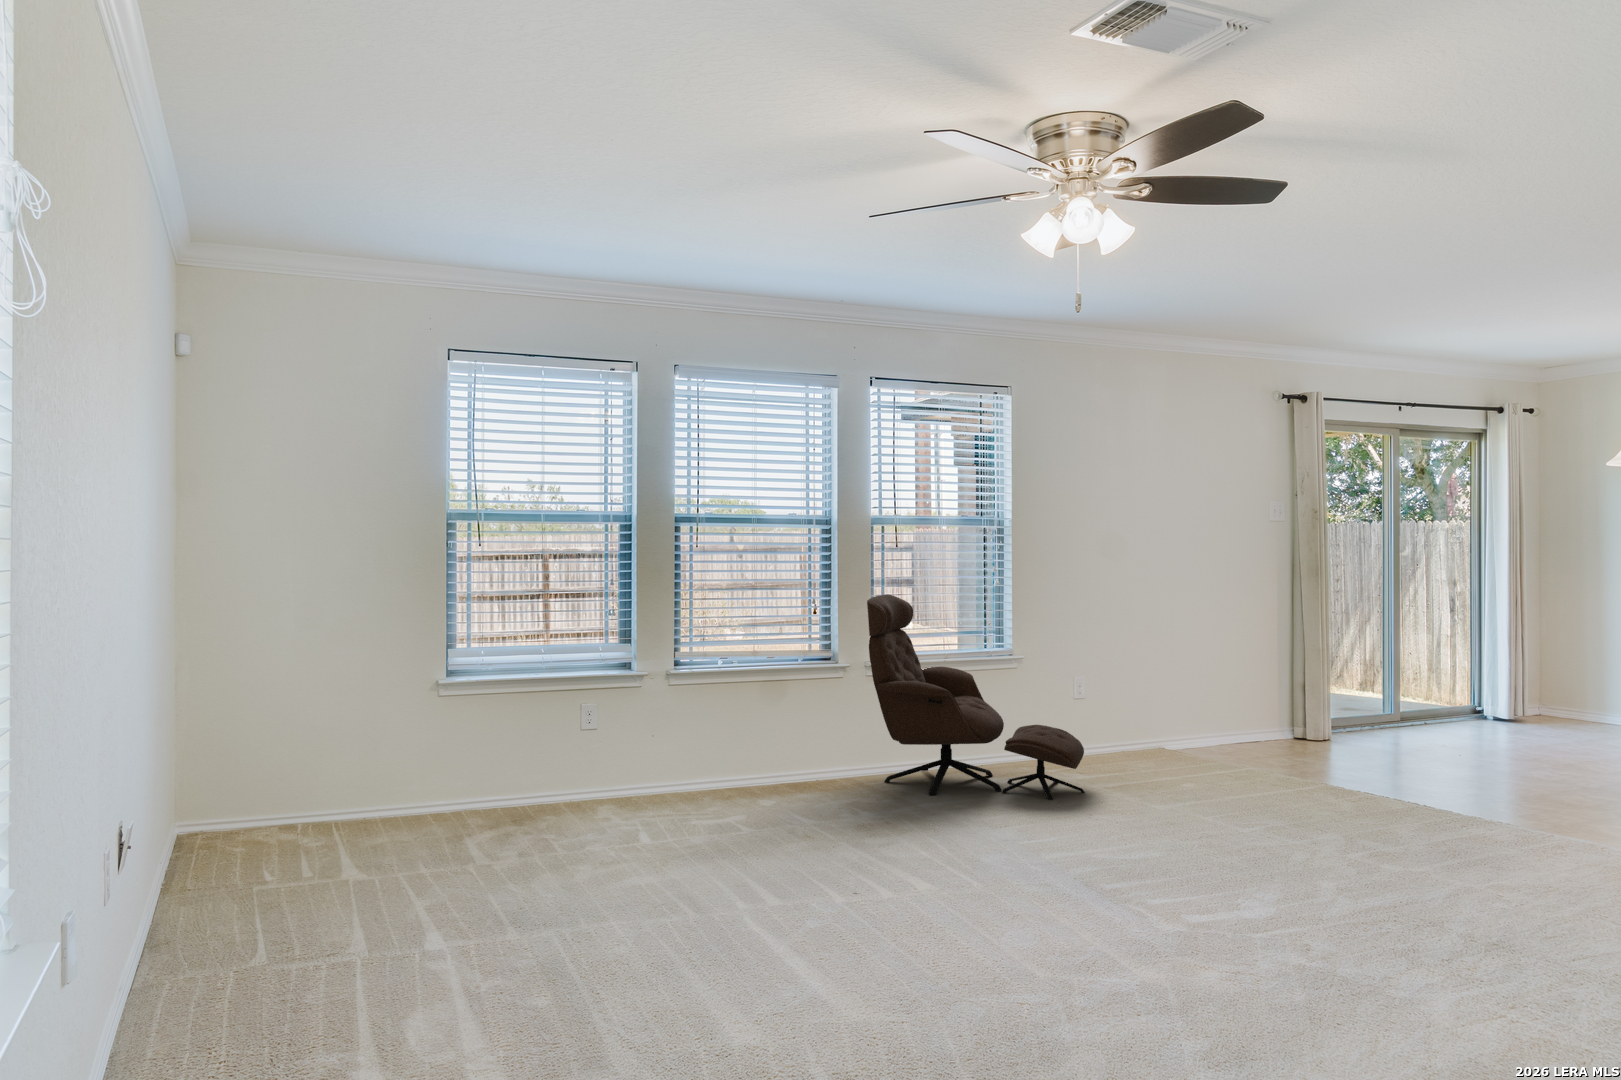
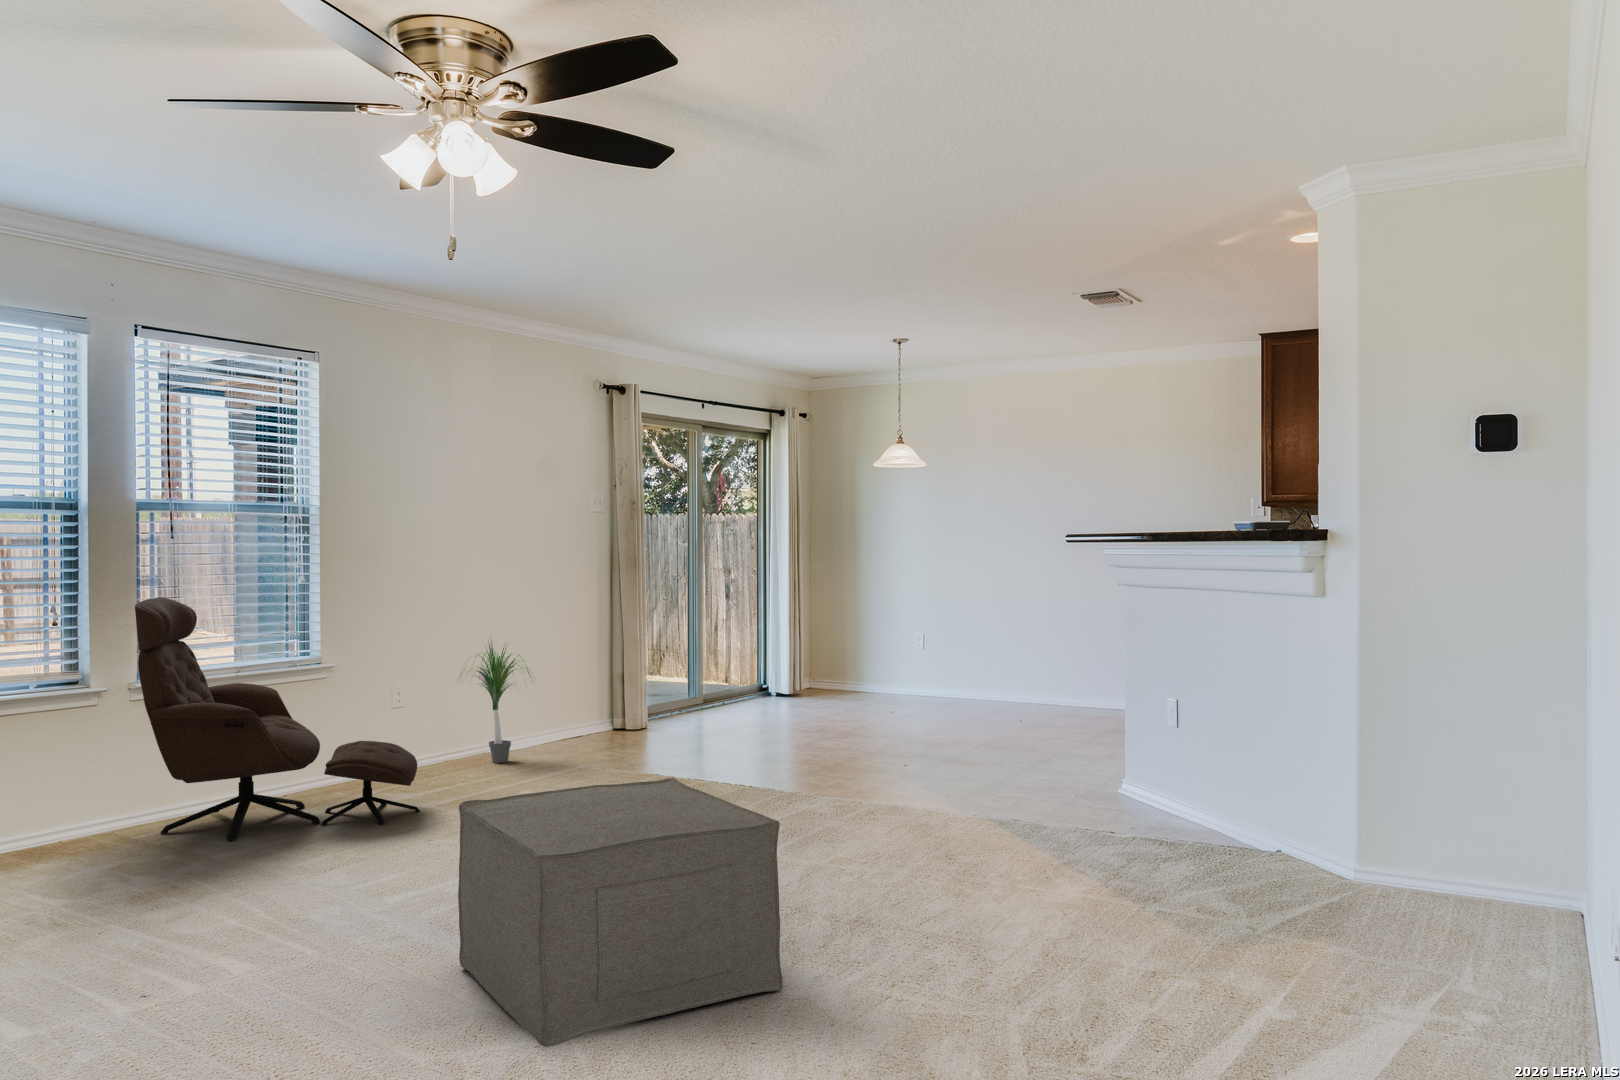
potted plant: none [1124,636,1207,759] -> present [461,641,529,763]
ottoman: none [1085,787,1393,1021] -> present [458,778,783,1047]

